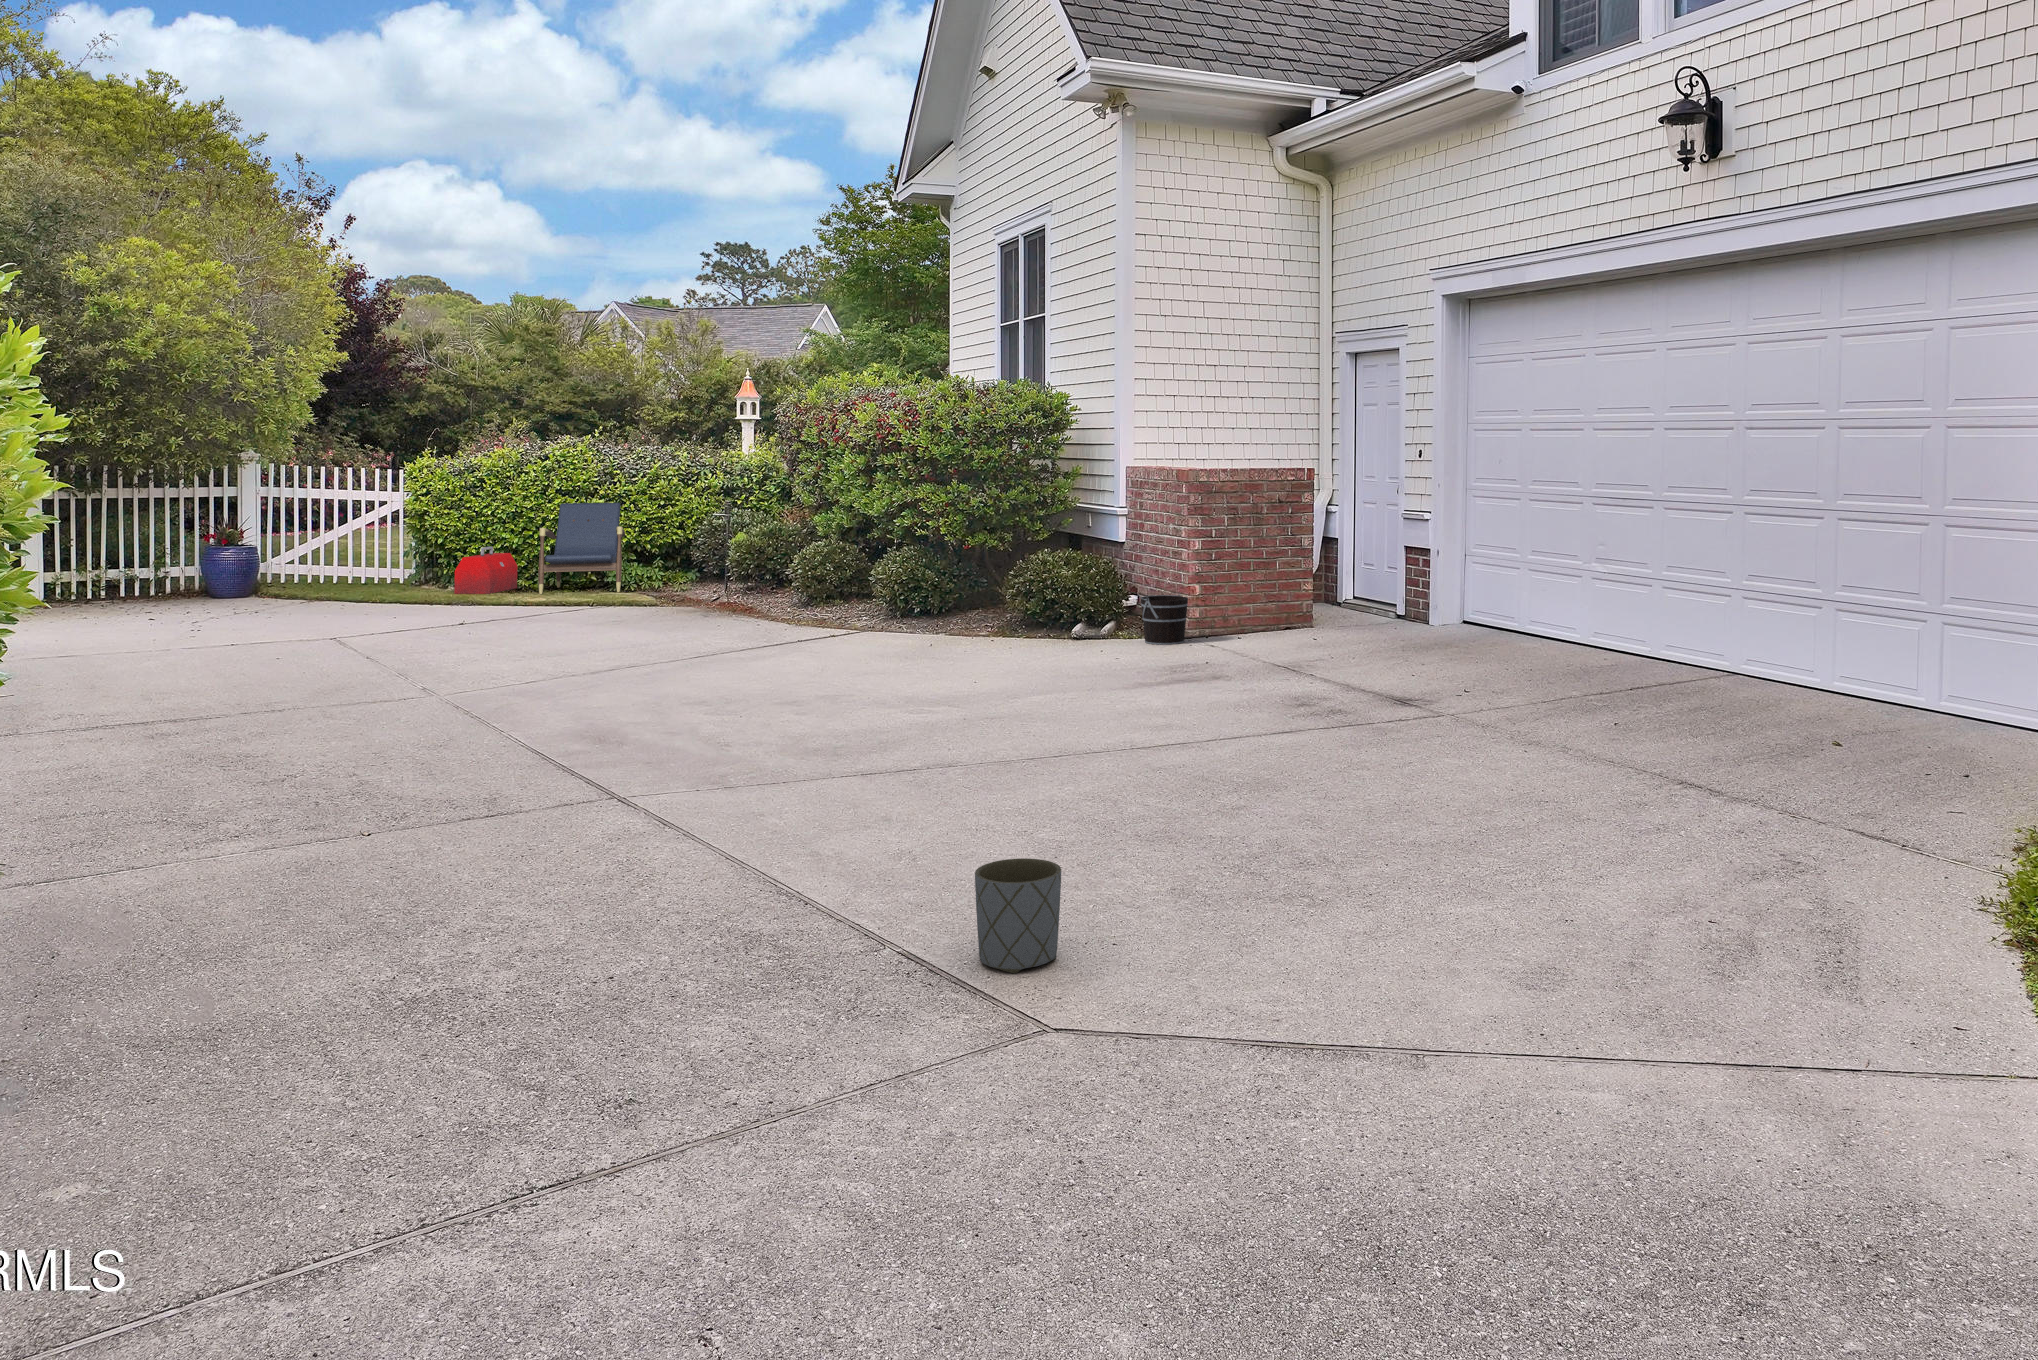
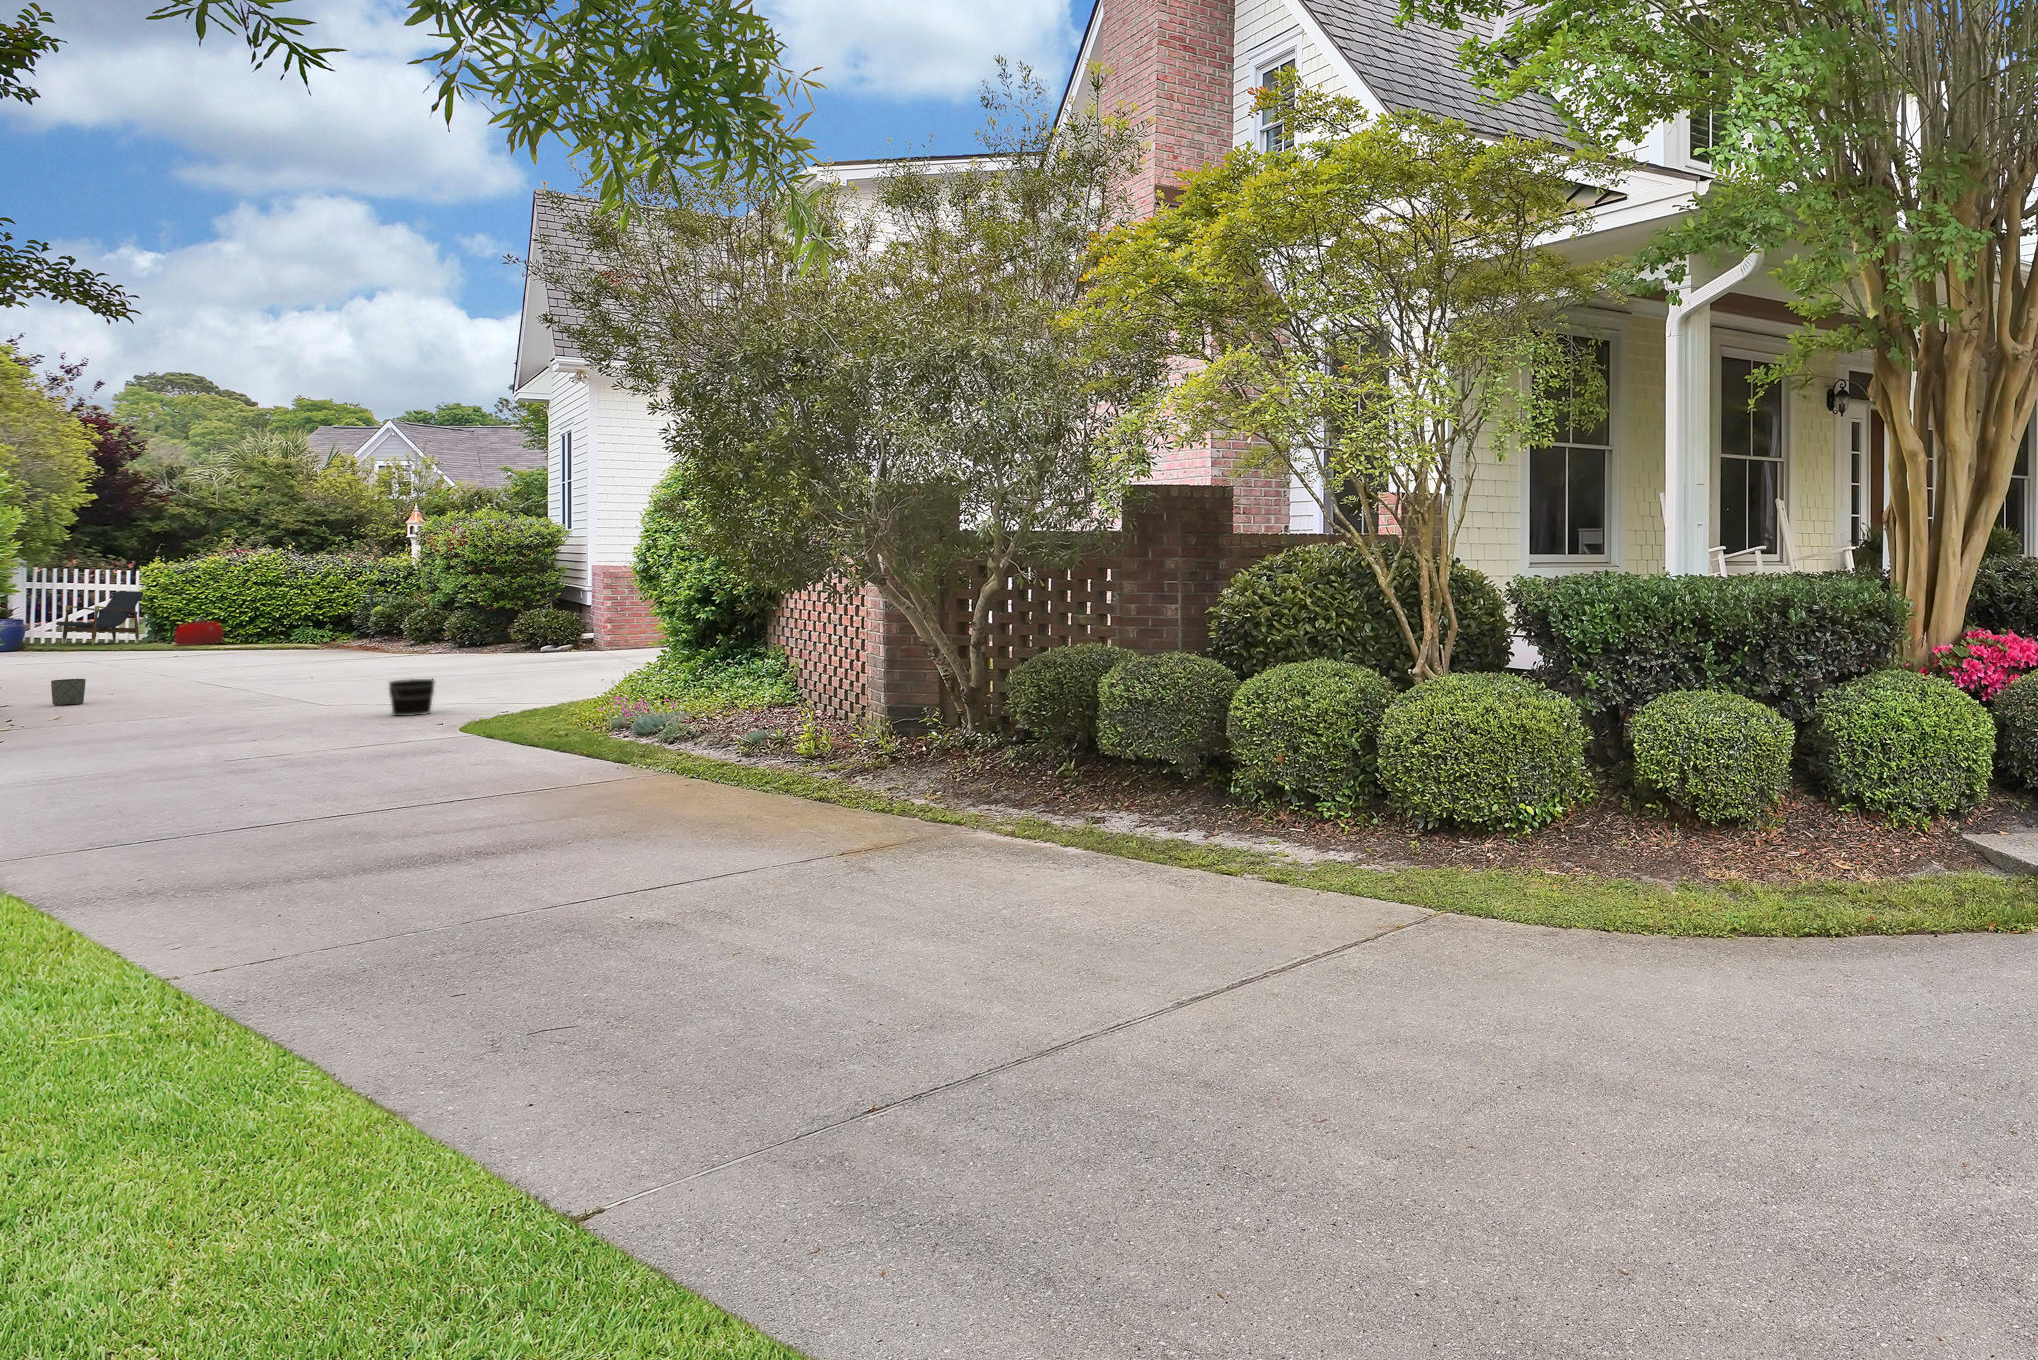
lounge chair: present [538,503,625,594] -> present [56,591,143,645]
bucket: present [1141,595,1188,645] -> present [389,679,434,716]
planter: present [975,858,1061,973] -> present [51,679,86,706]

